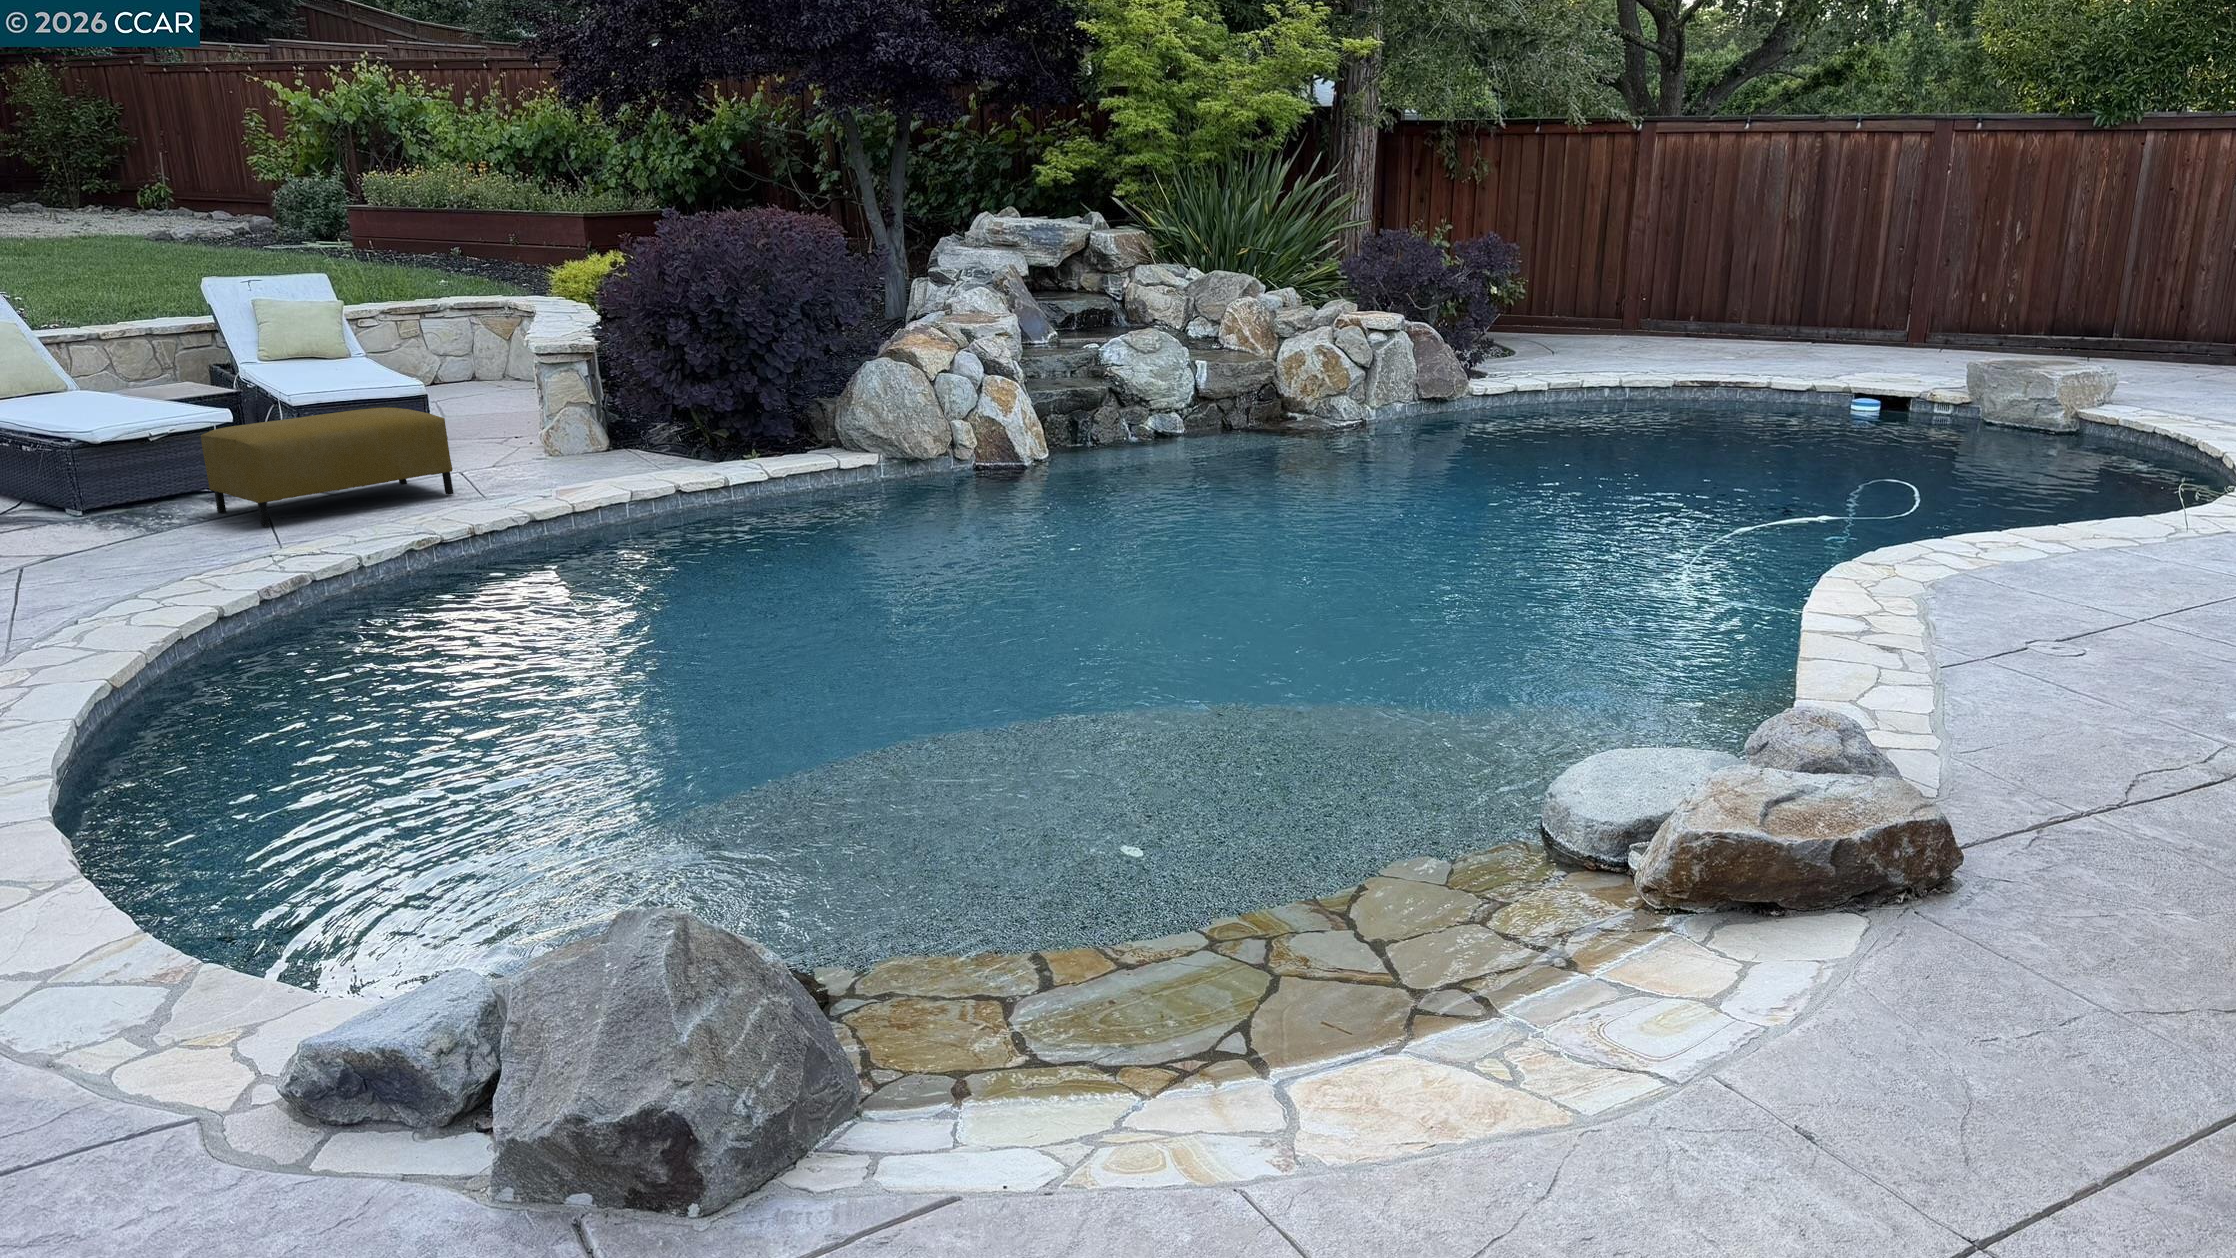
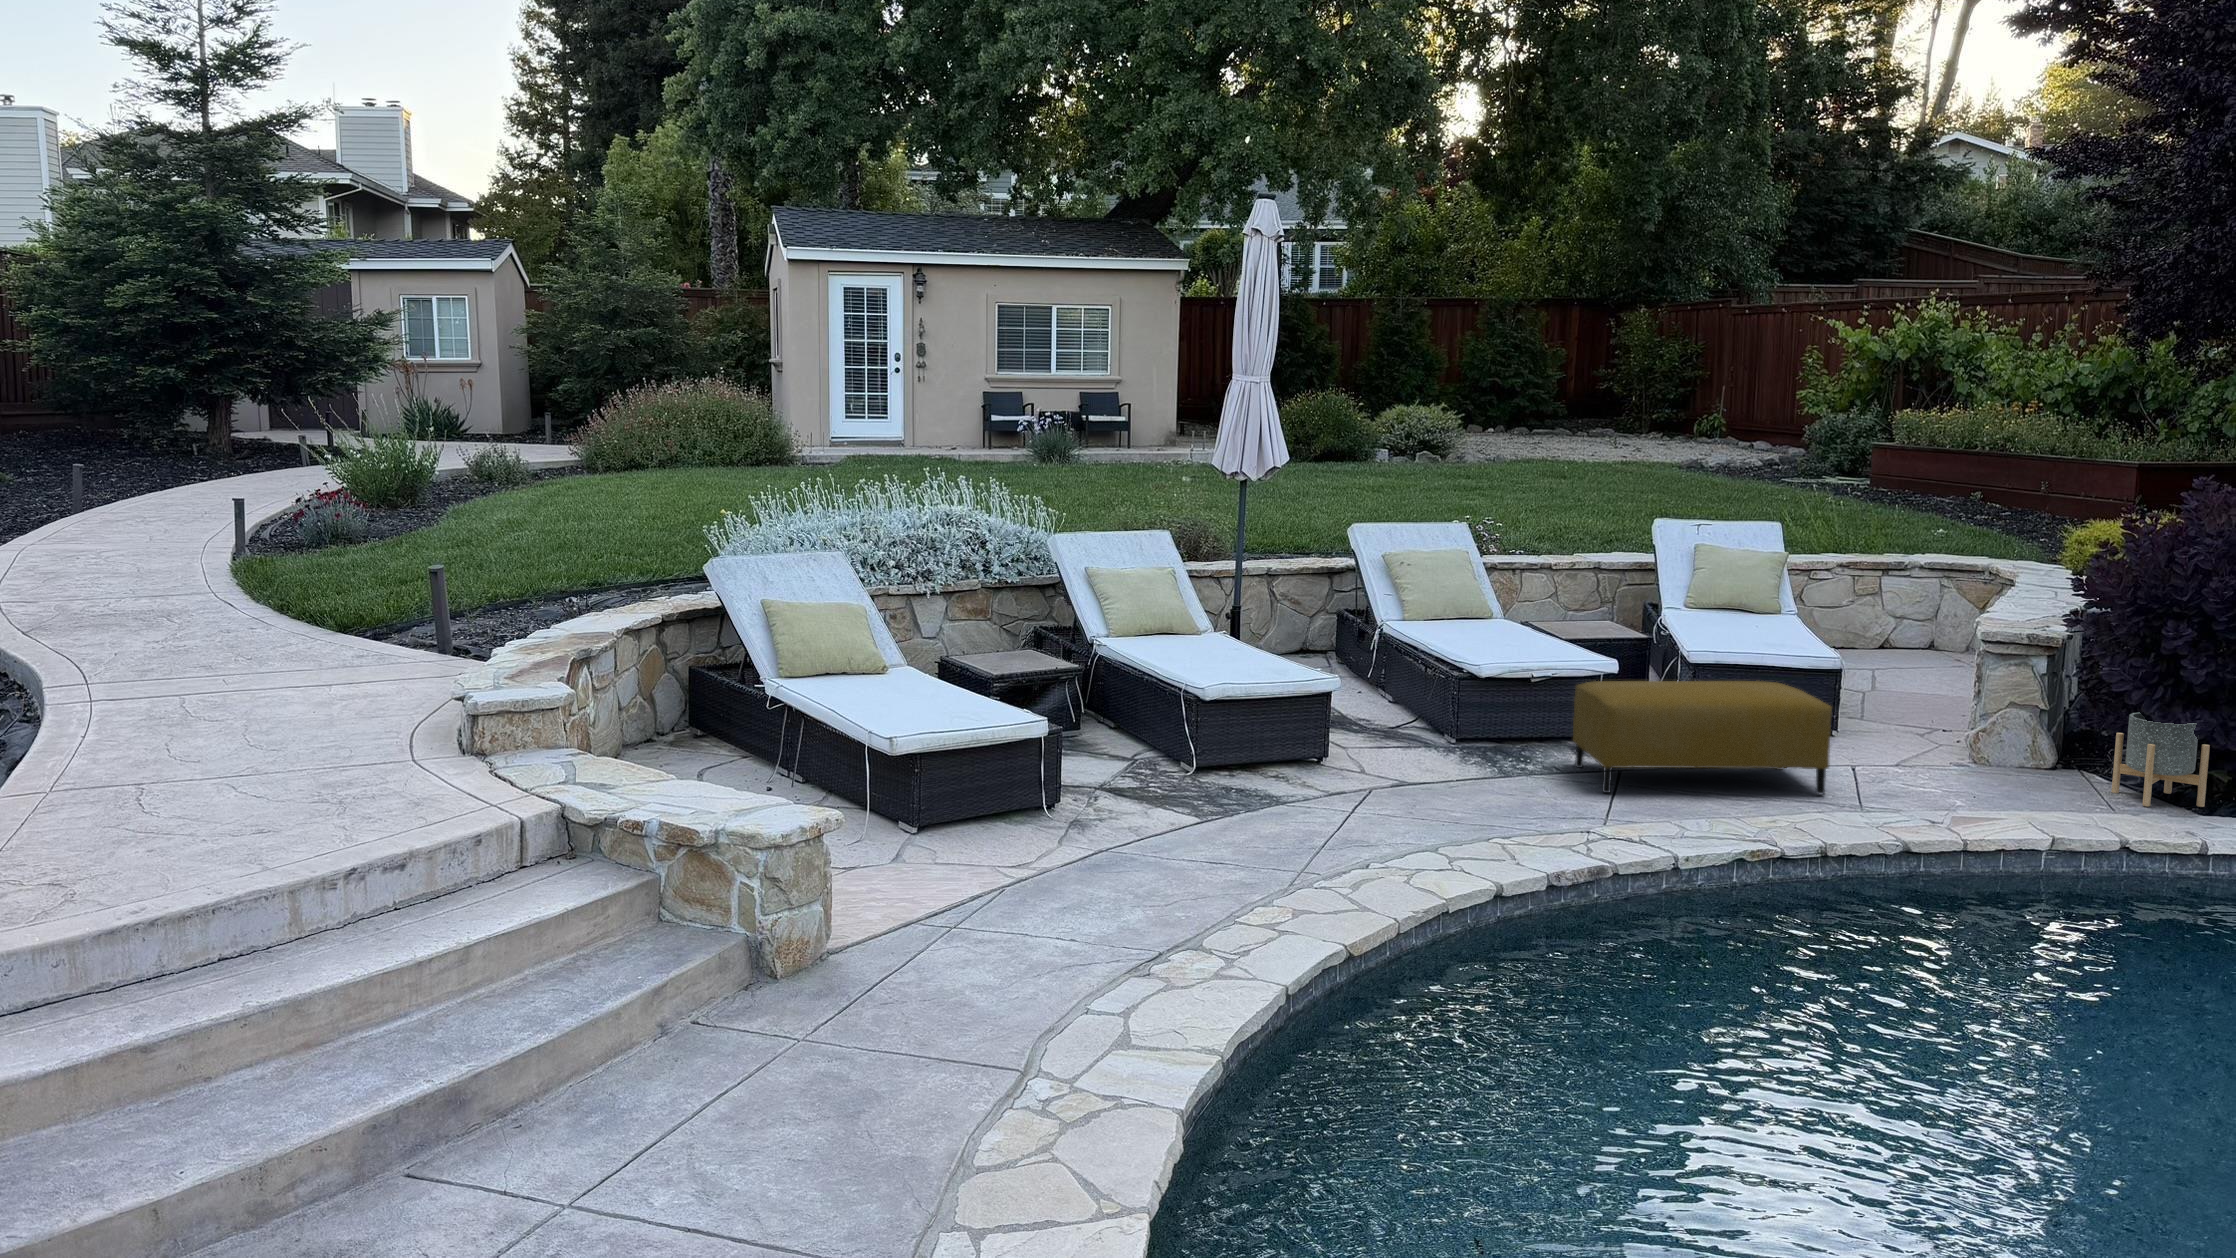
planter: none [646,392,710,461] -> present [2112,712,2210,807]

